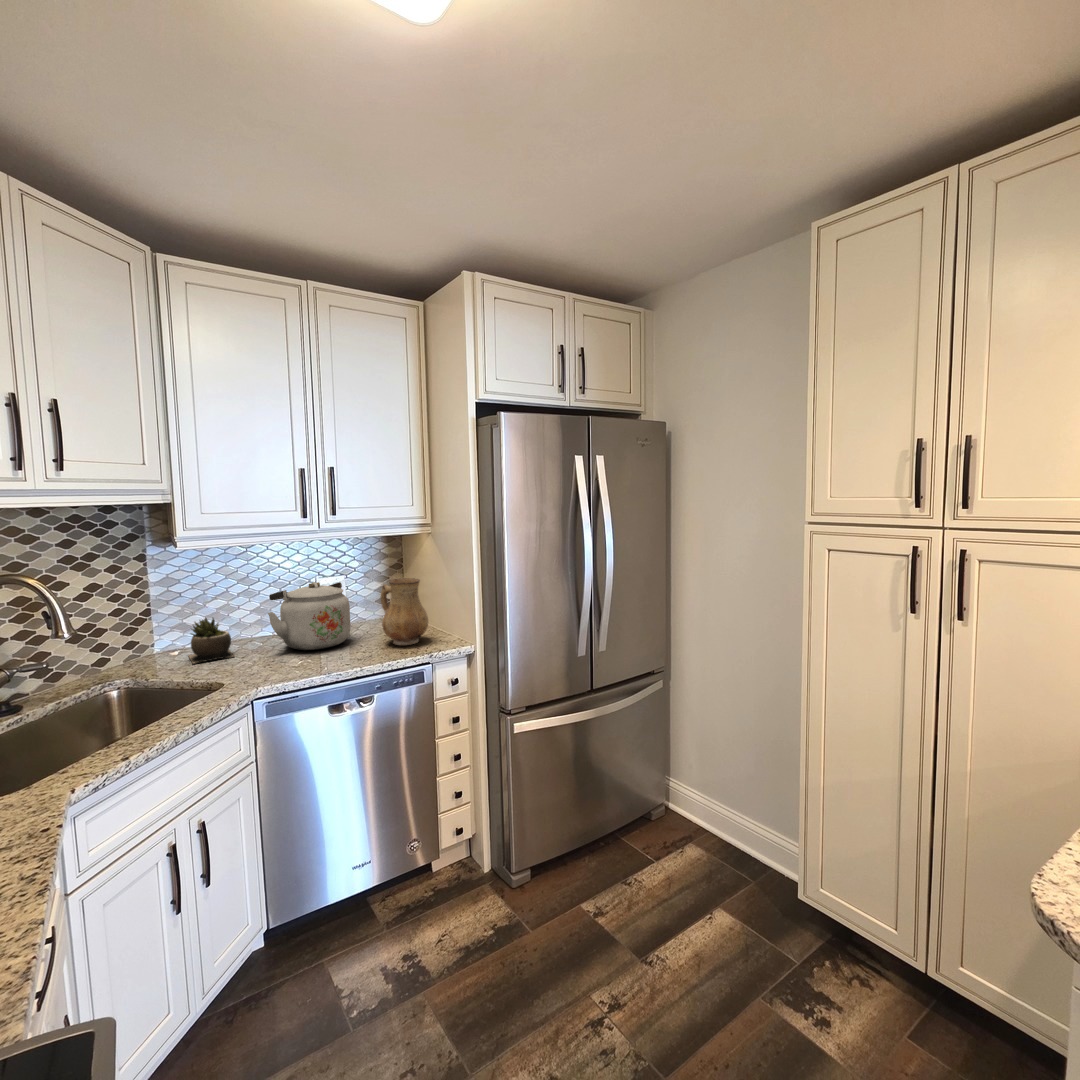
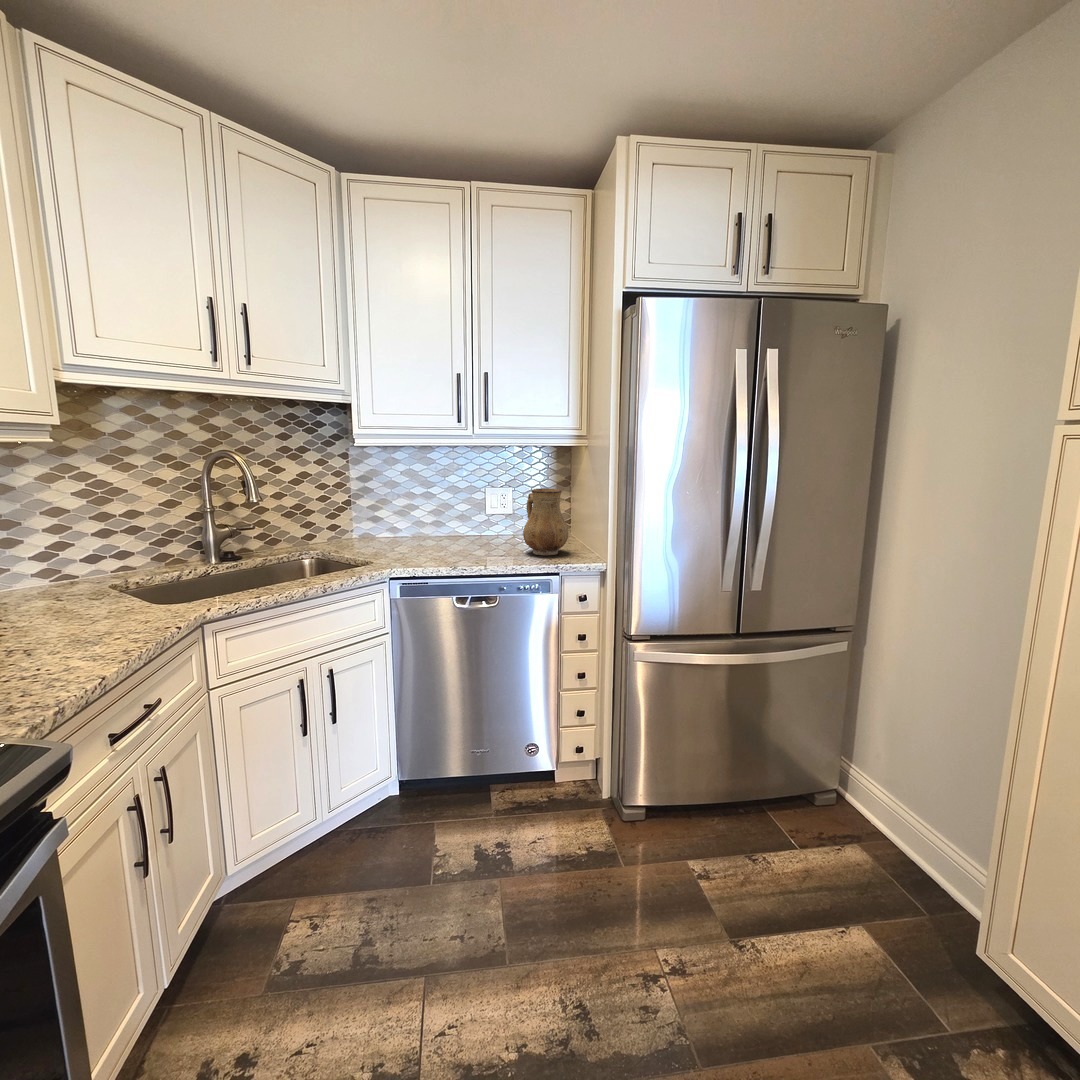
kettle: present [268,582,351,650] -> none [425,486,500,549]
succulent plant: present [189,618,234,663] -> none [368,509,403,547]

